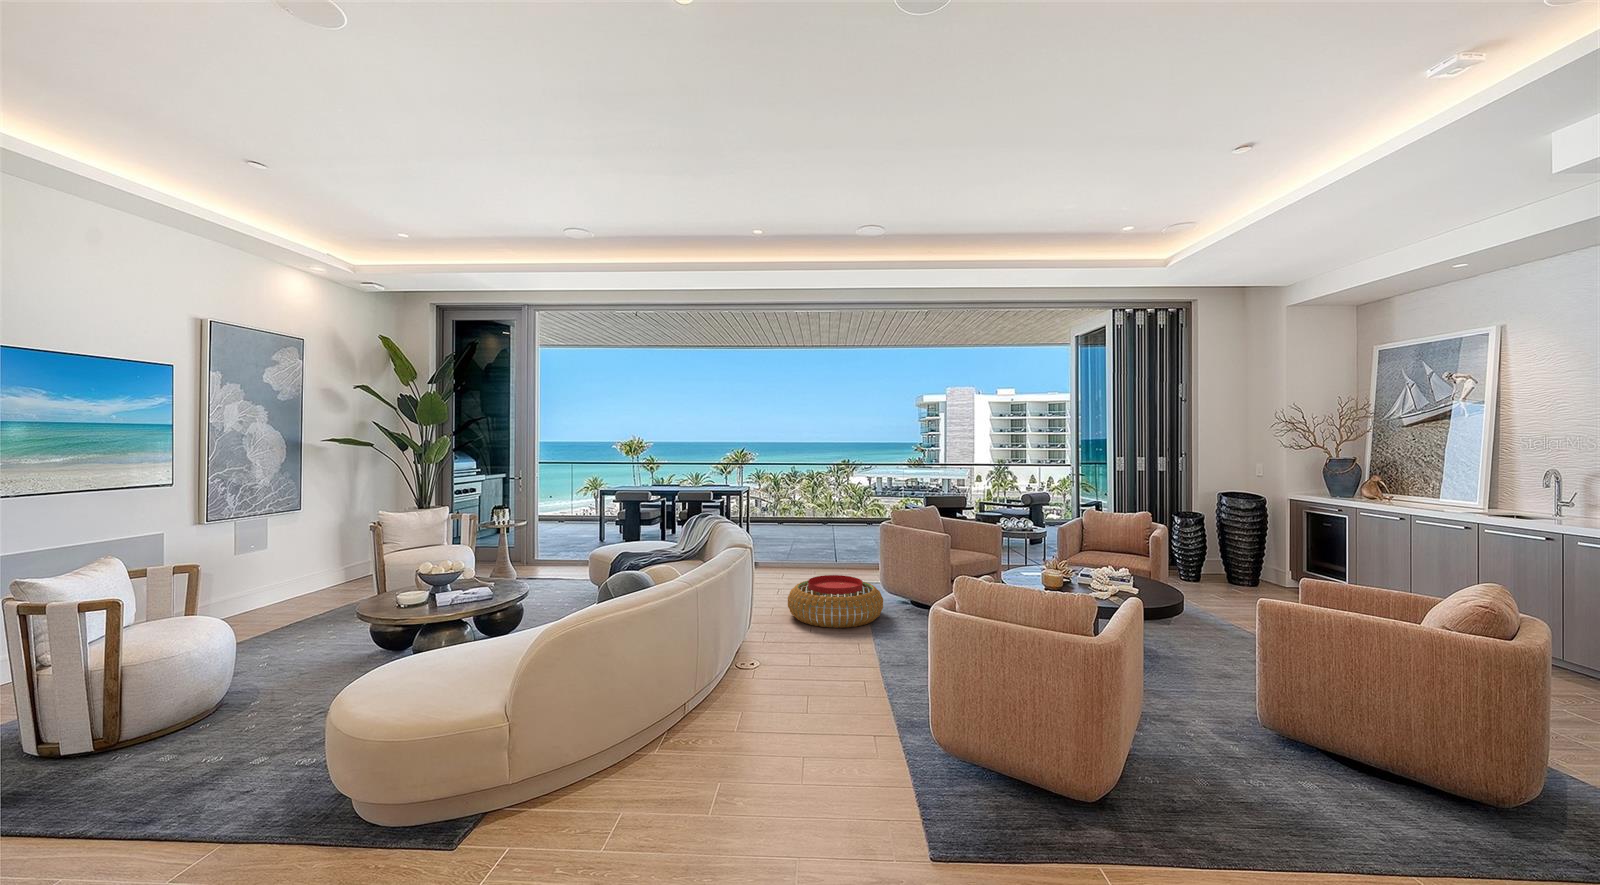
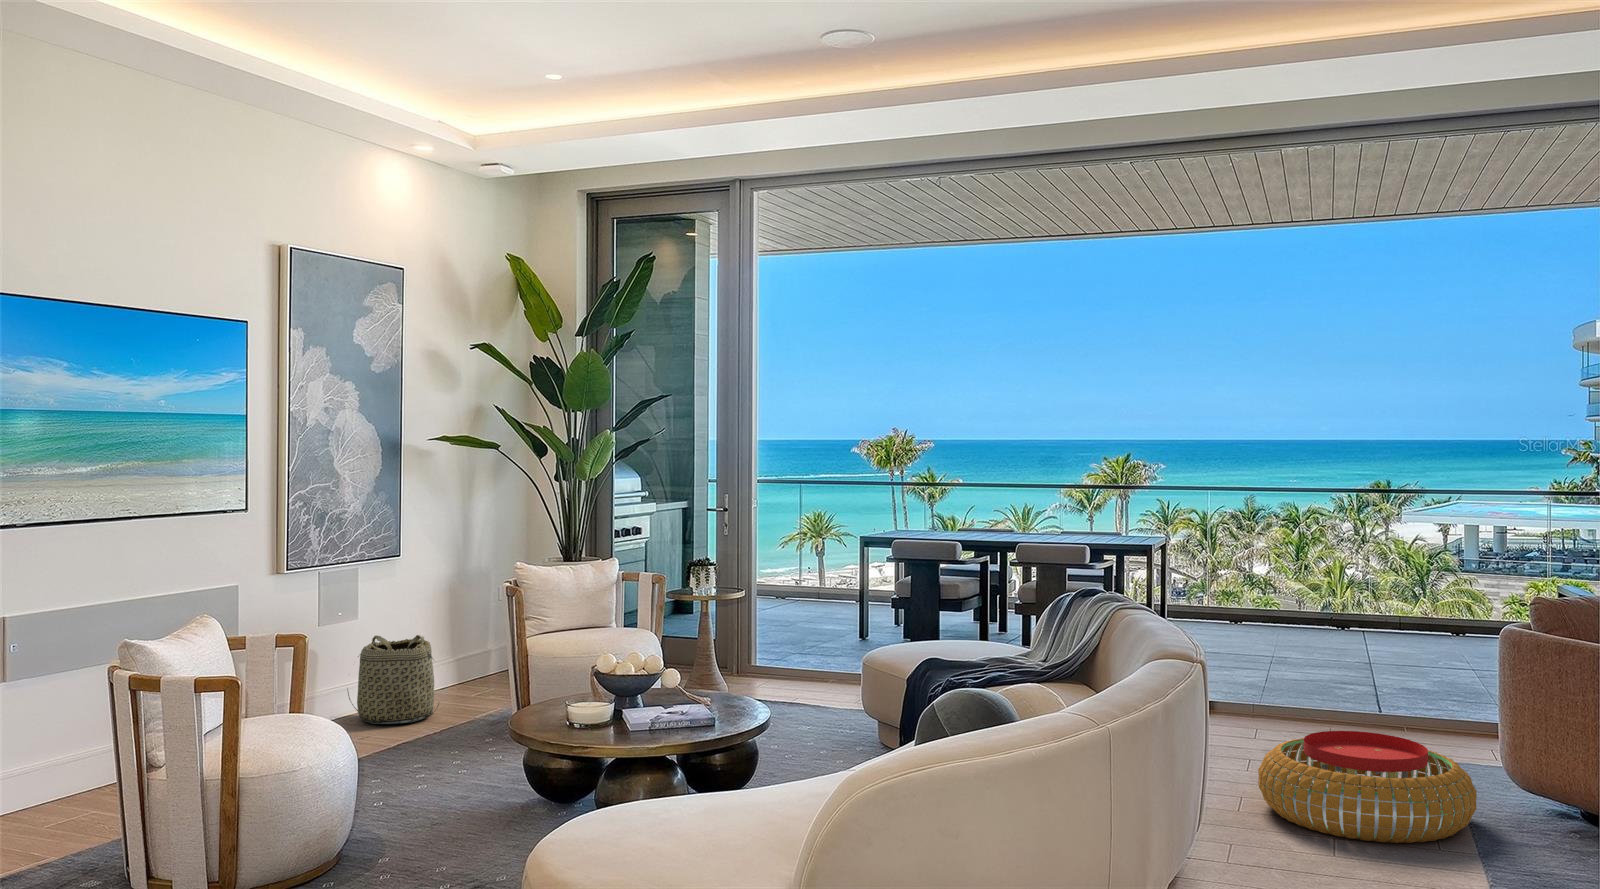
basket: none [259,558,326,614] -> present [347,635,439,724]

